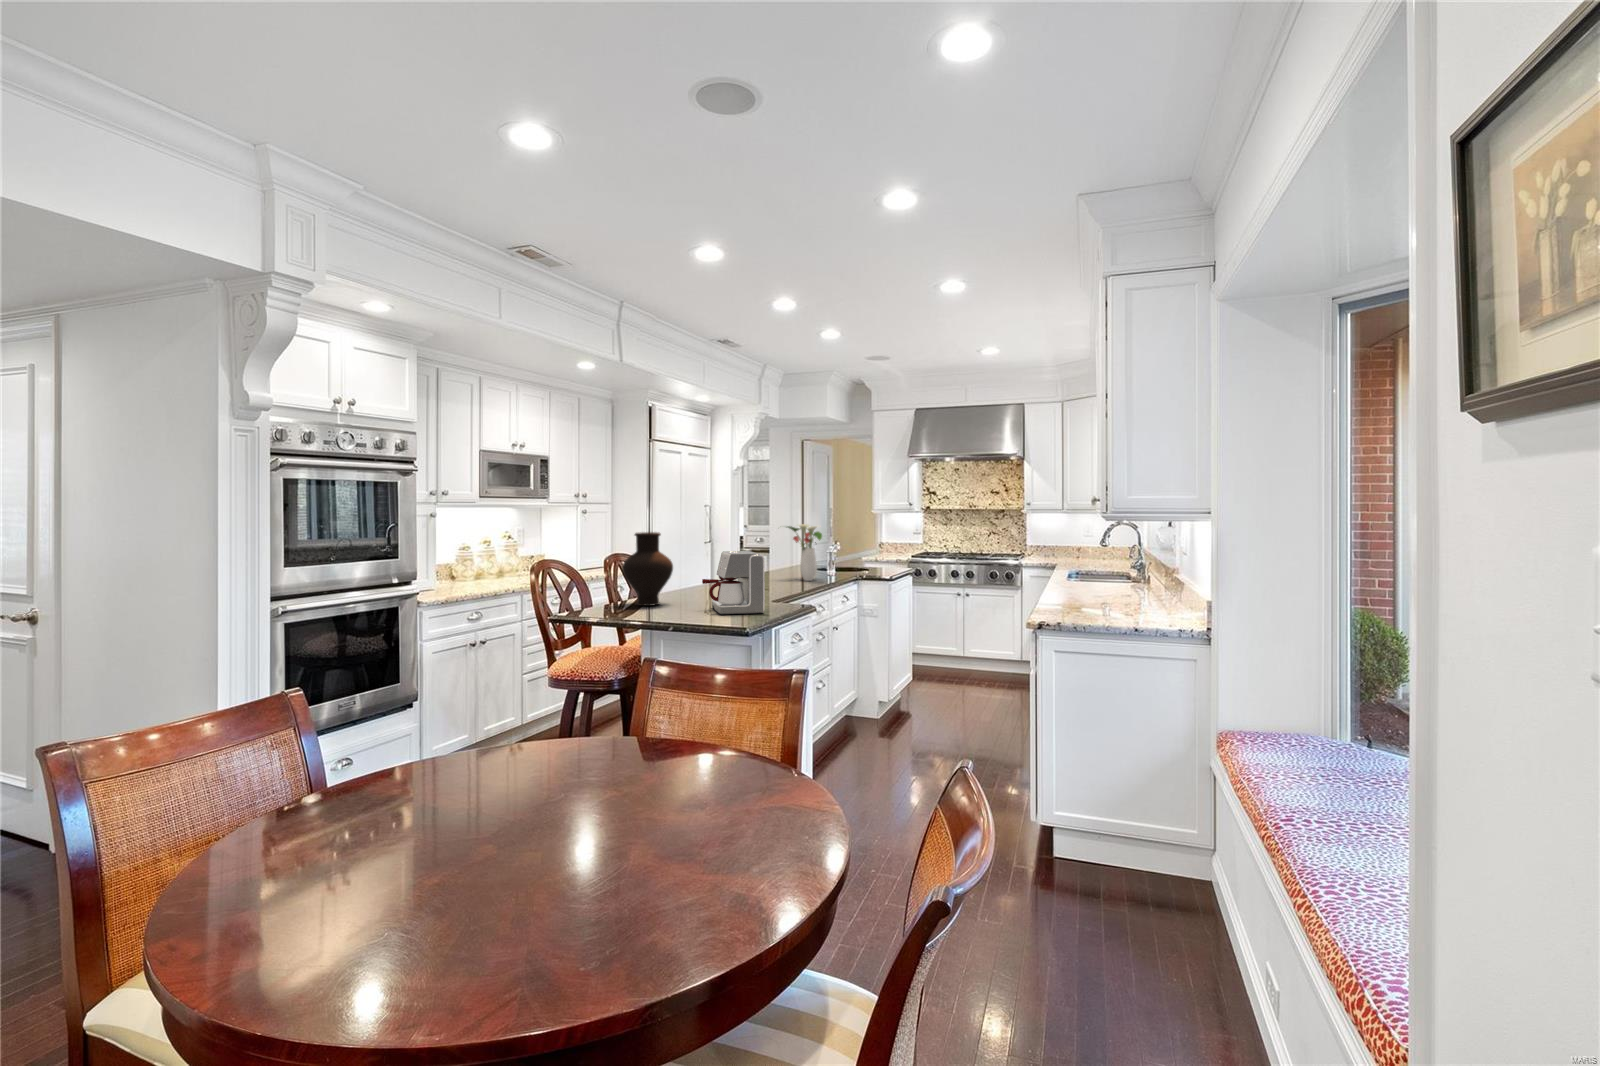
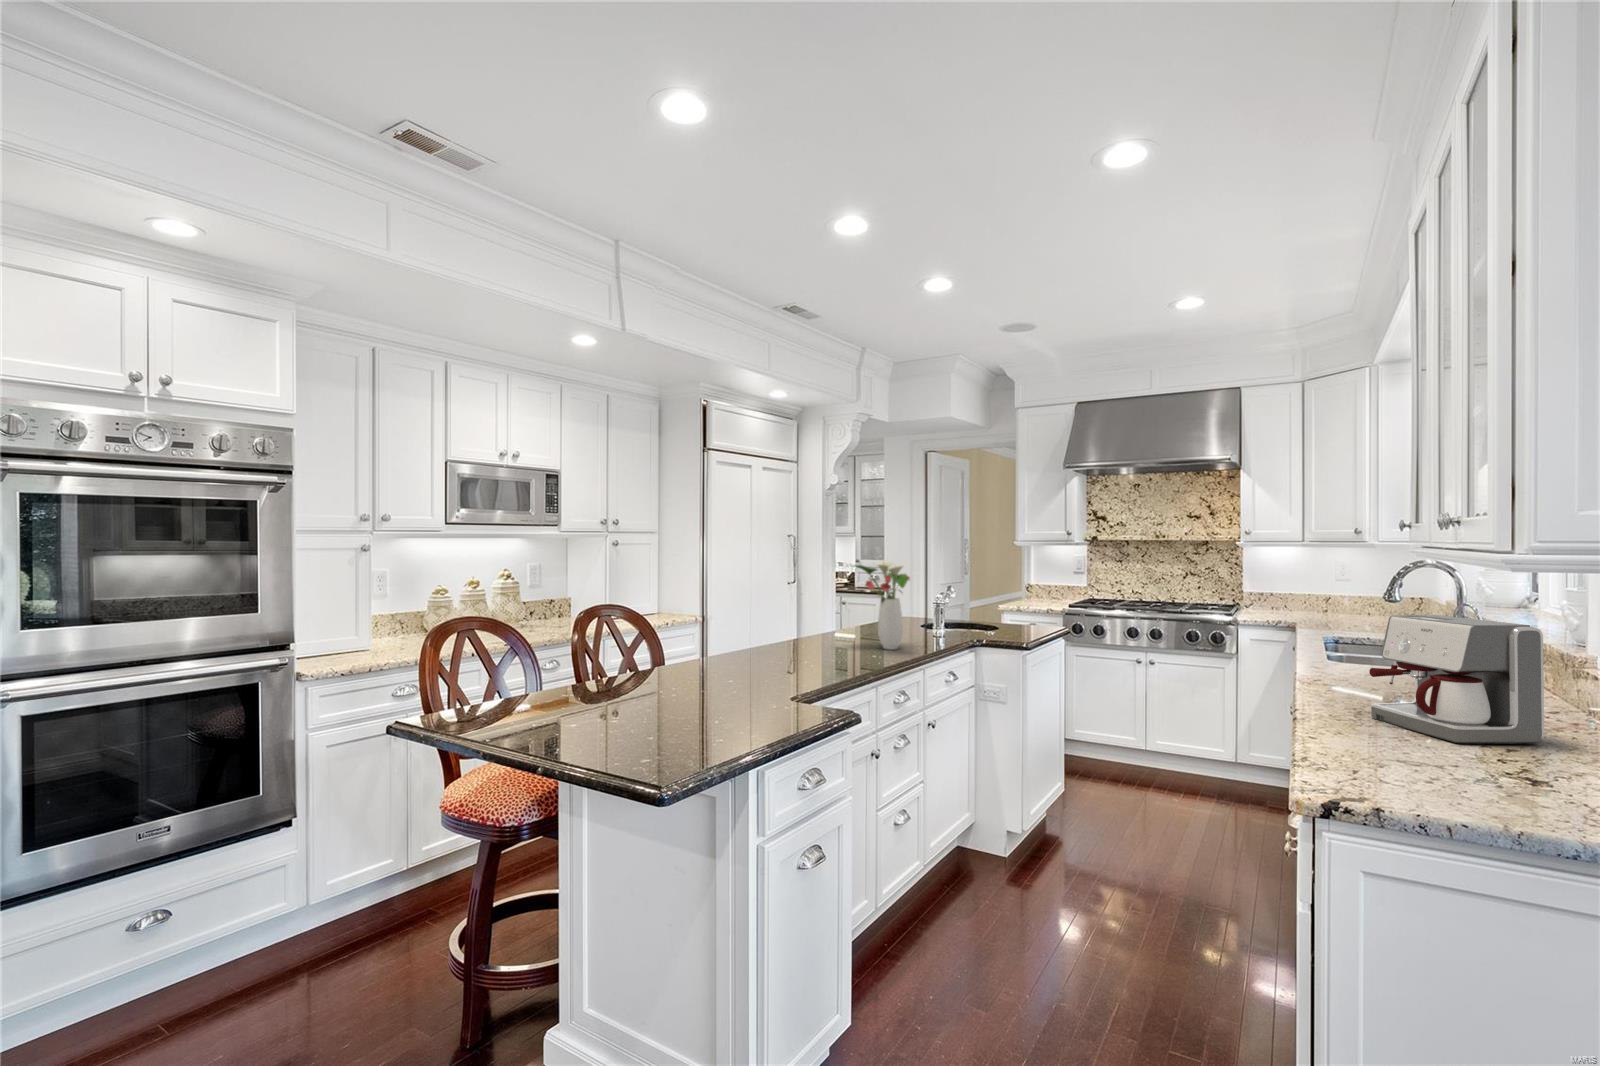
vase: present [622,532,673,606] -> none [547,577,632,698]
coffee maker: present [702,551,765,614] -> present [1369,615,1544,744]

